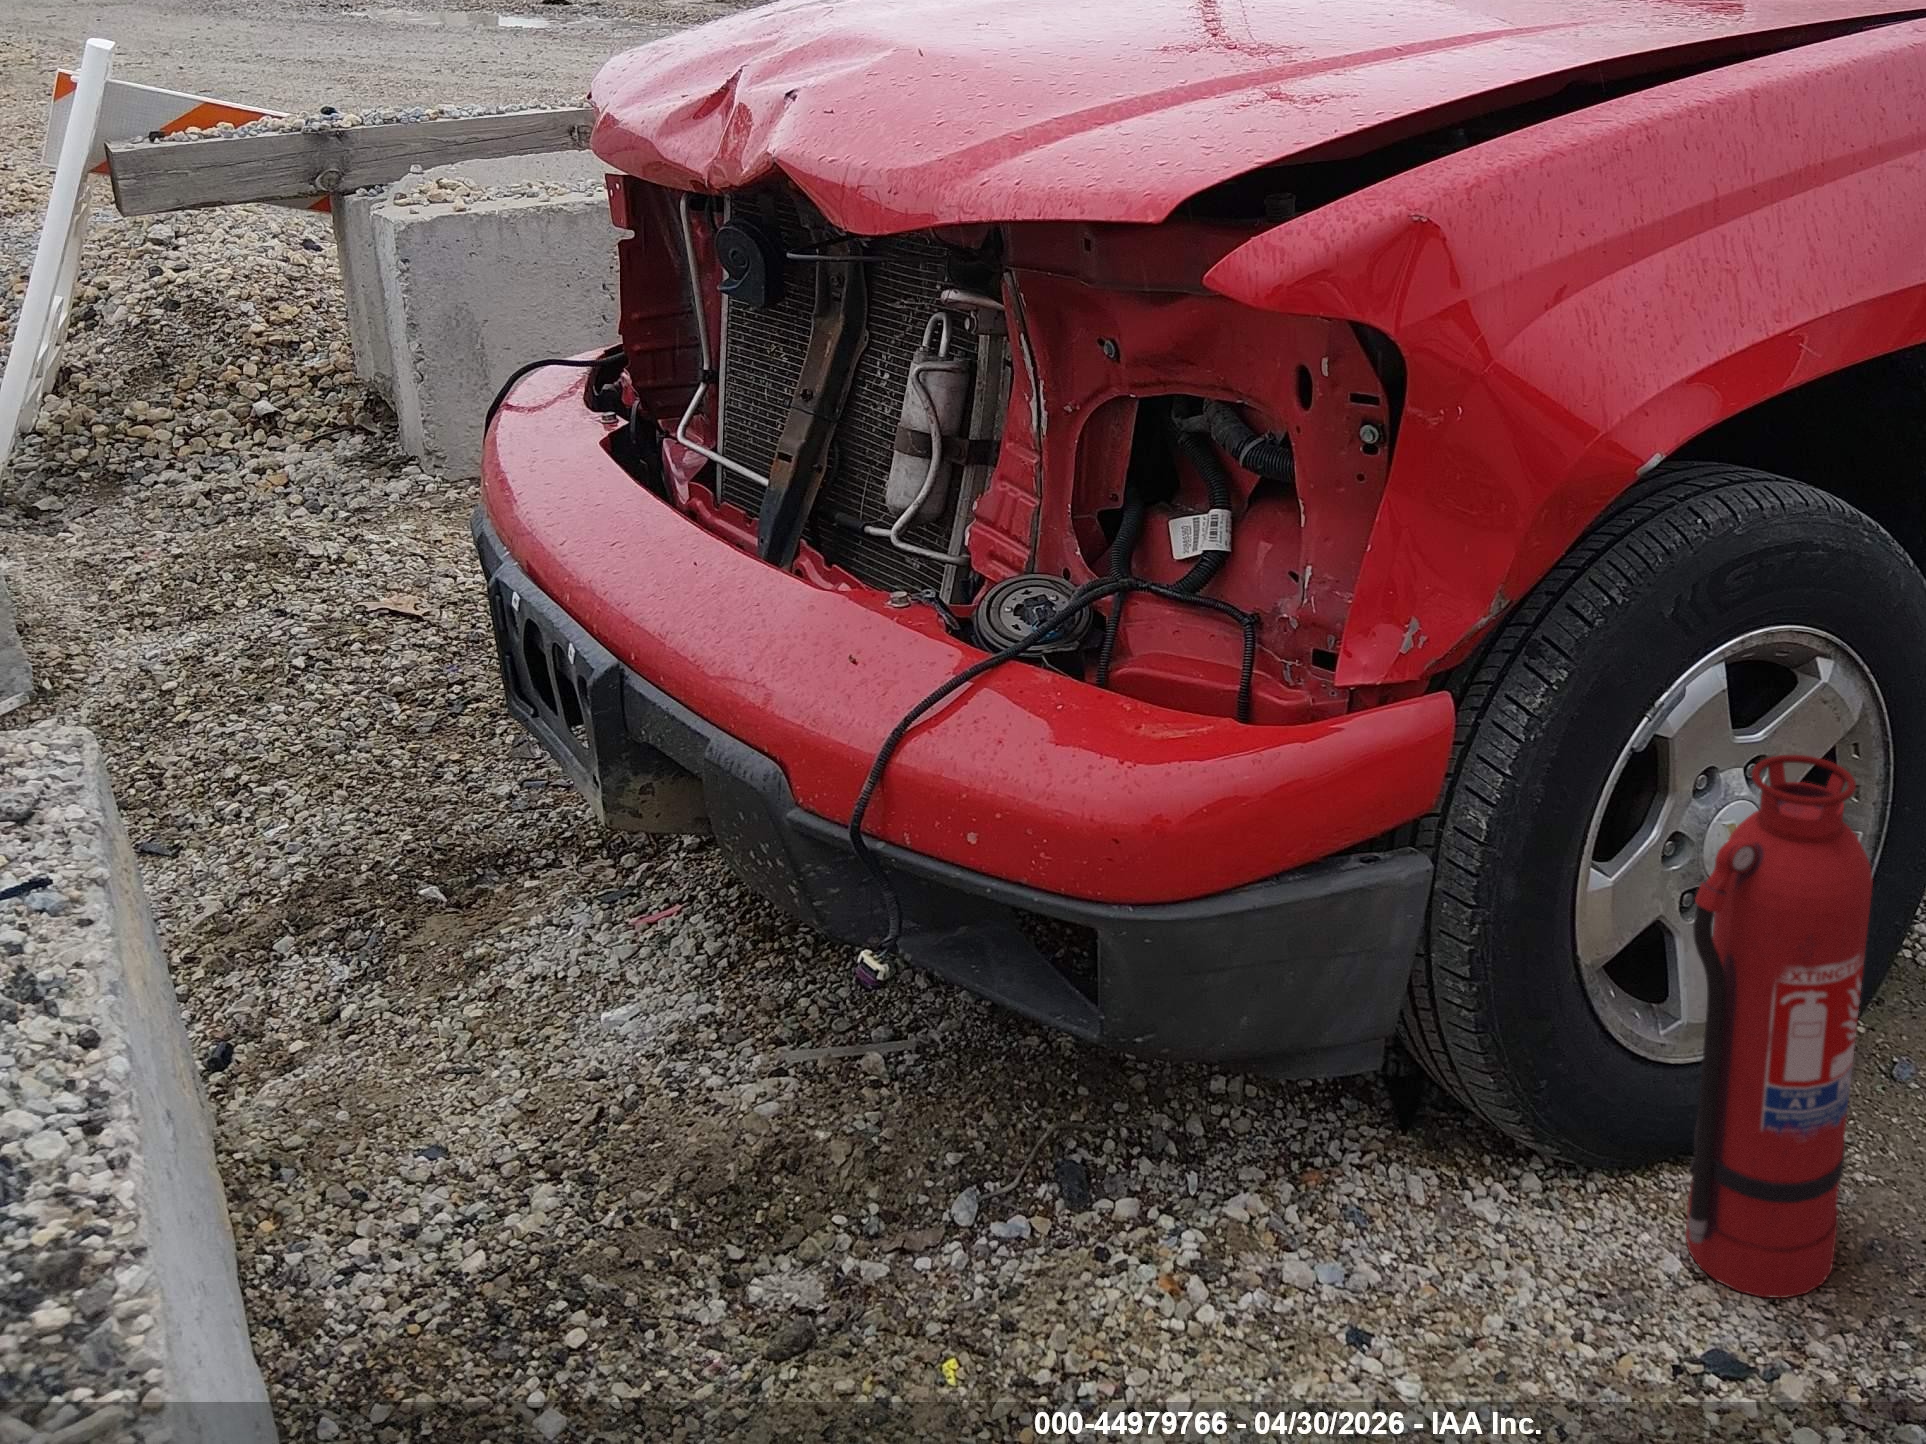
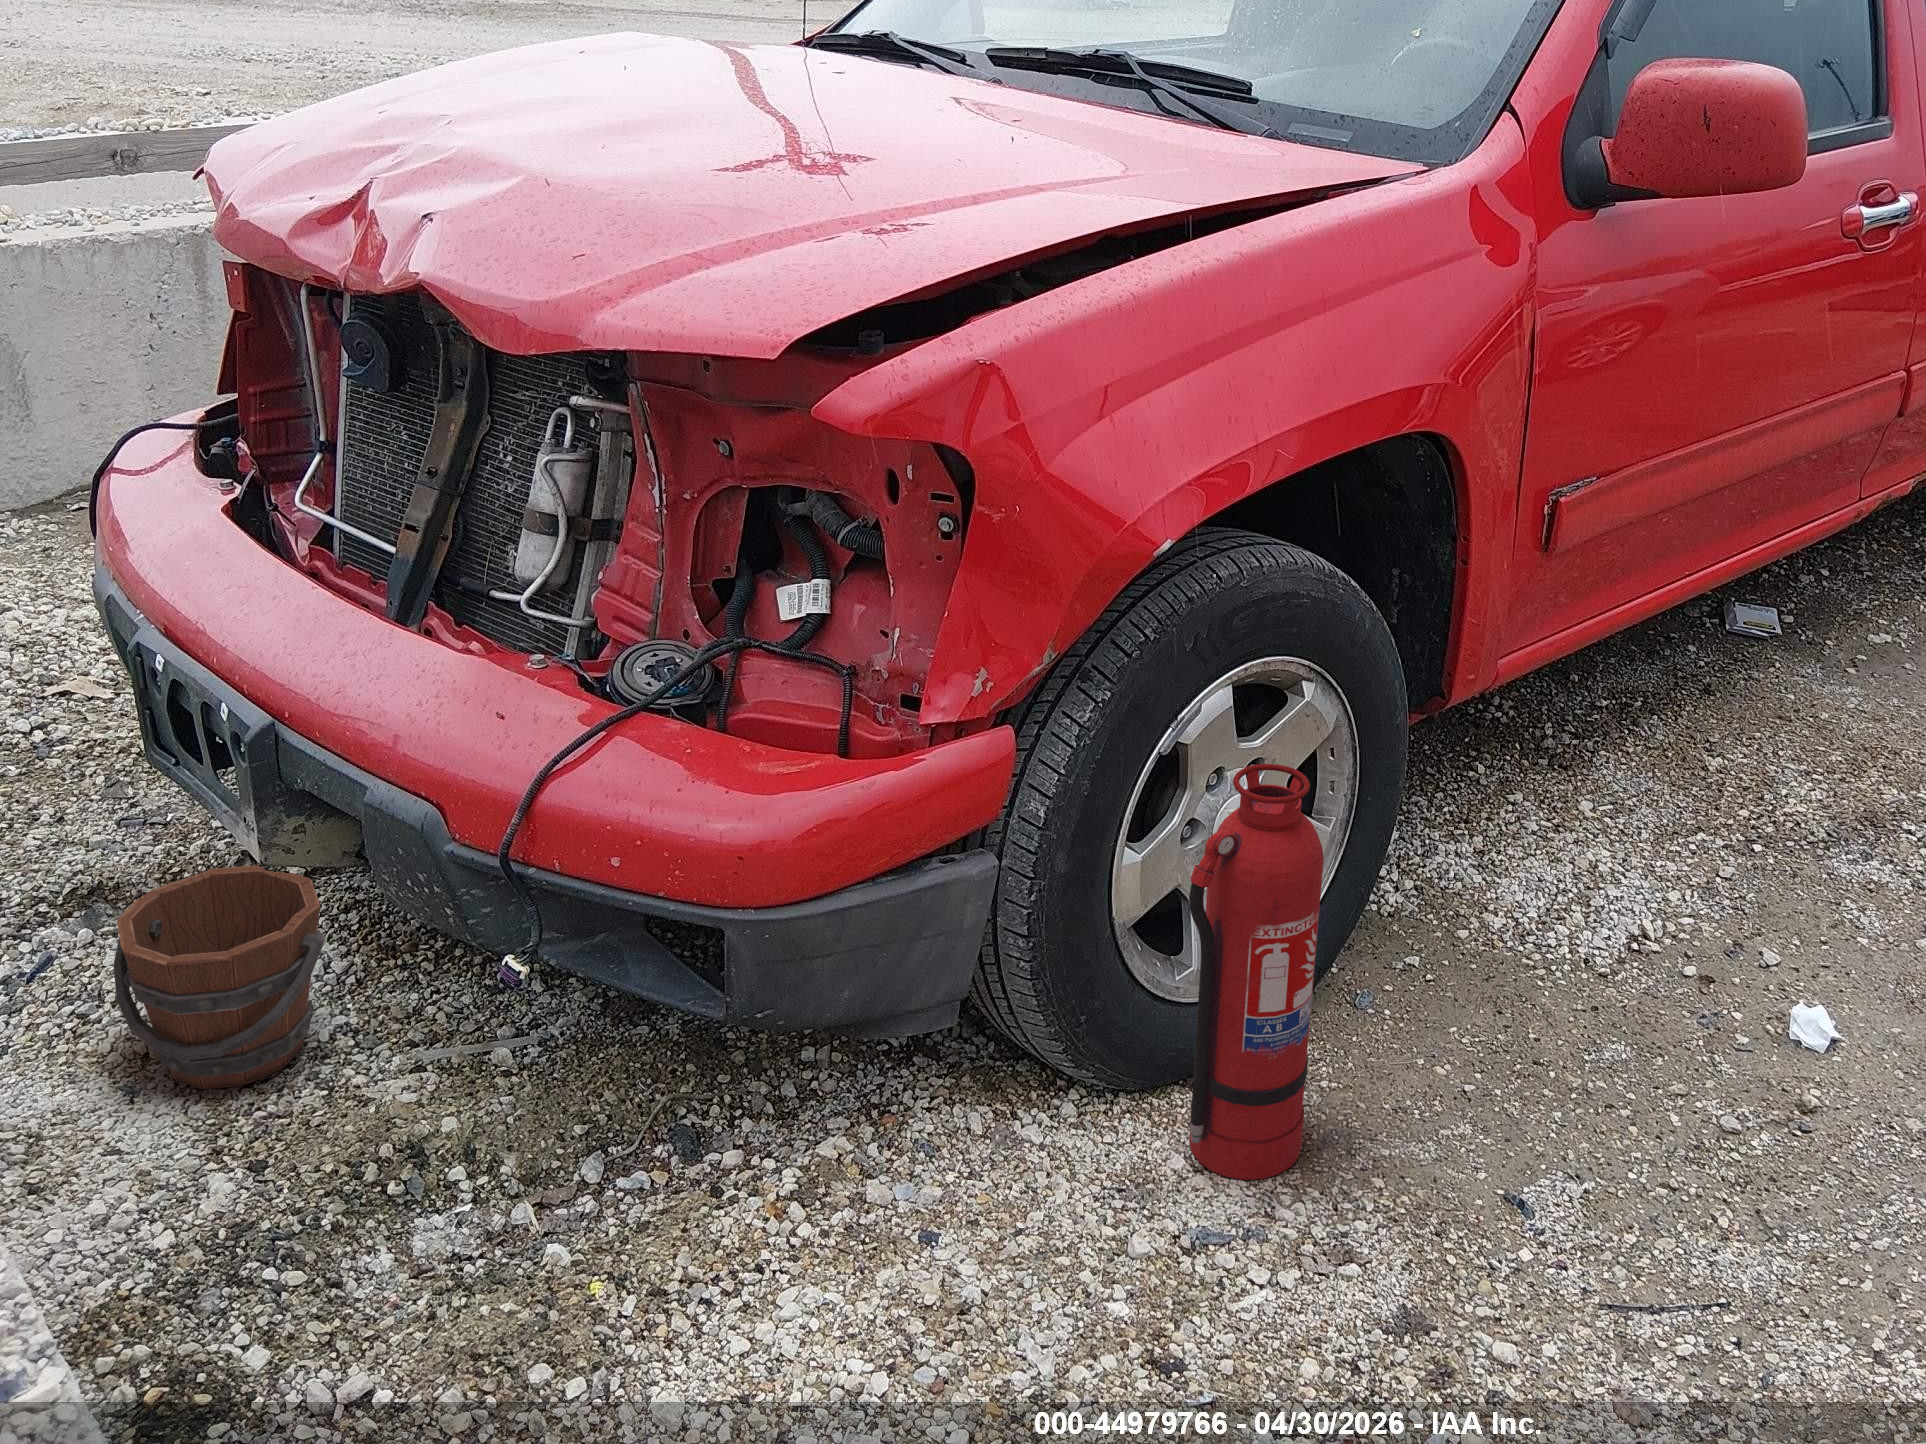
bucket: none [471,832,685,1080] -> present [114,865,325,1089]

